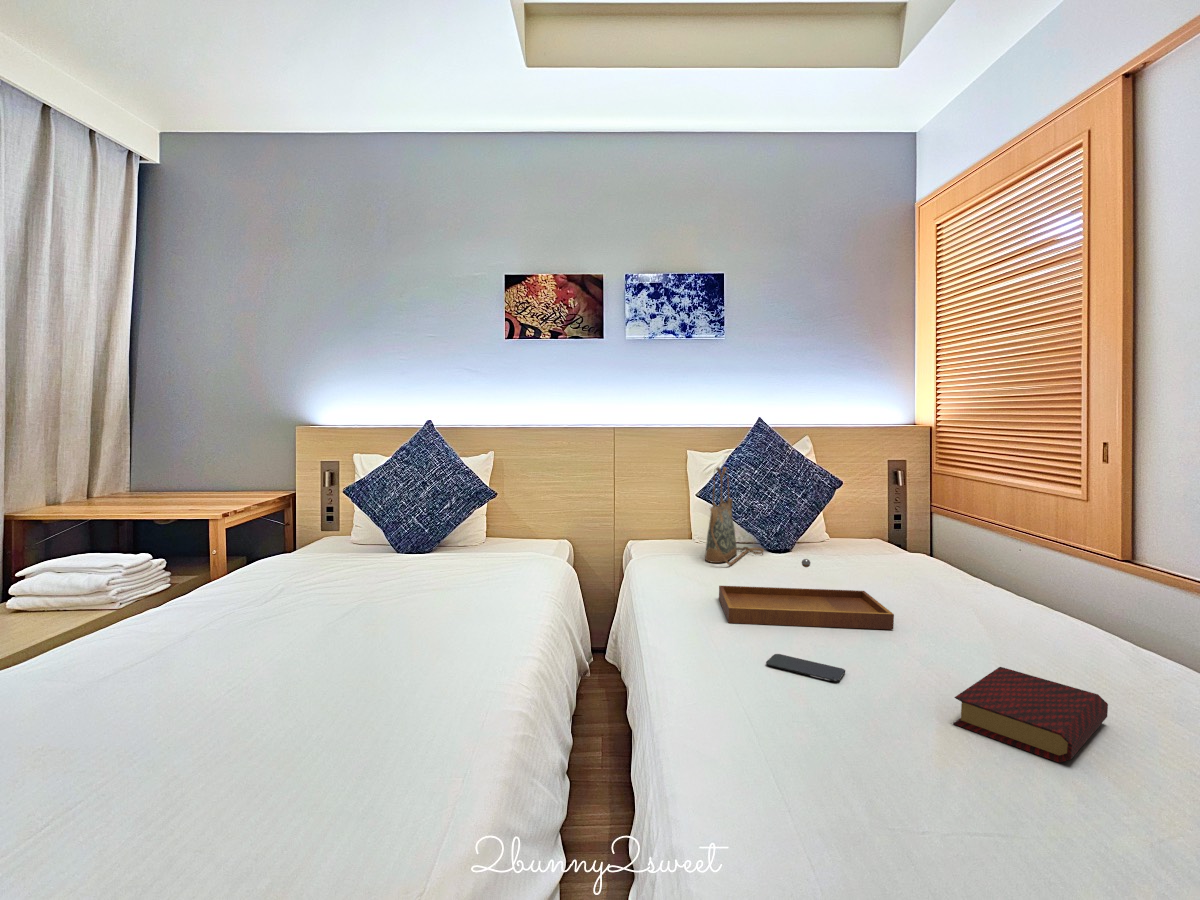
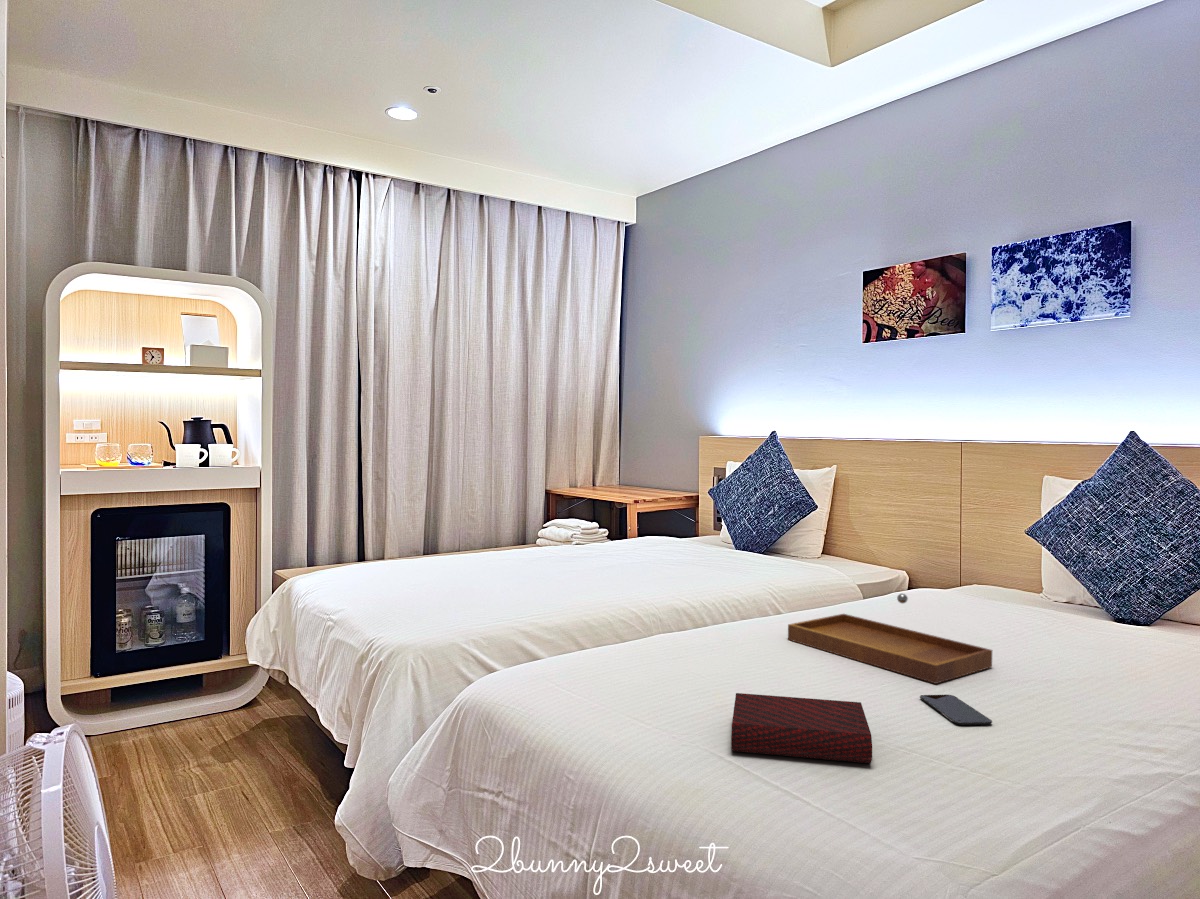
handbag: present [705,467,764,565] -> none [937,493,1066,615]
smartphone: present [766,654,845,682] -> present [920,695,992,725]

